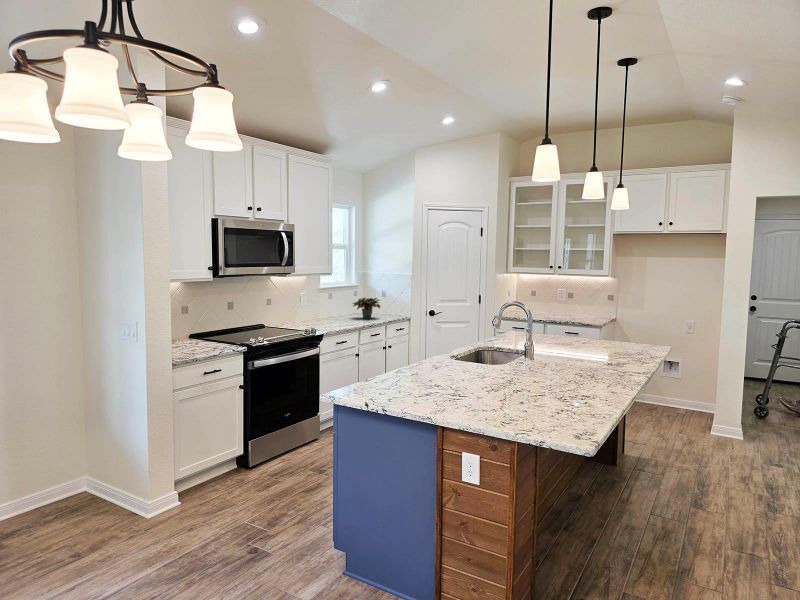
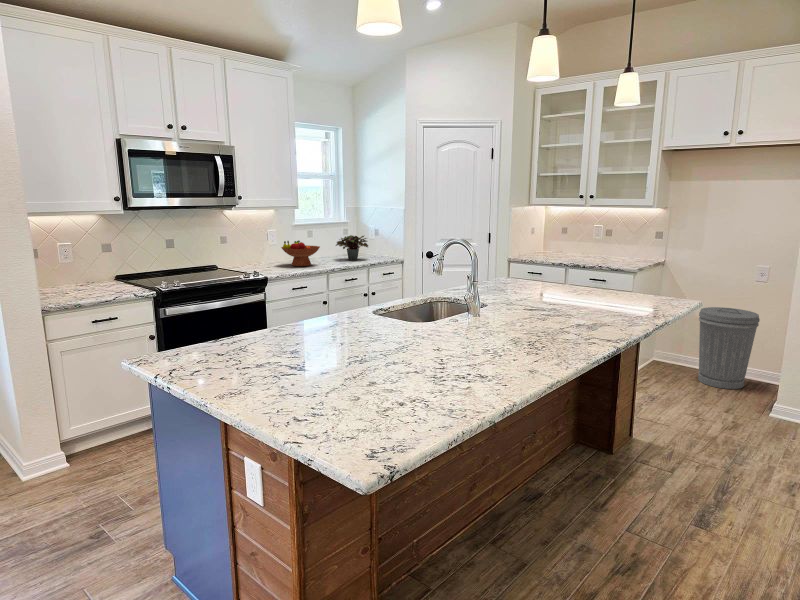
fruit bowl: none [315,302,348,325] -> present [281,240,320,266]
trash can: none [647,353,692,417] -> present [698,307,760,389]

